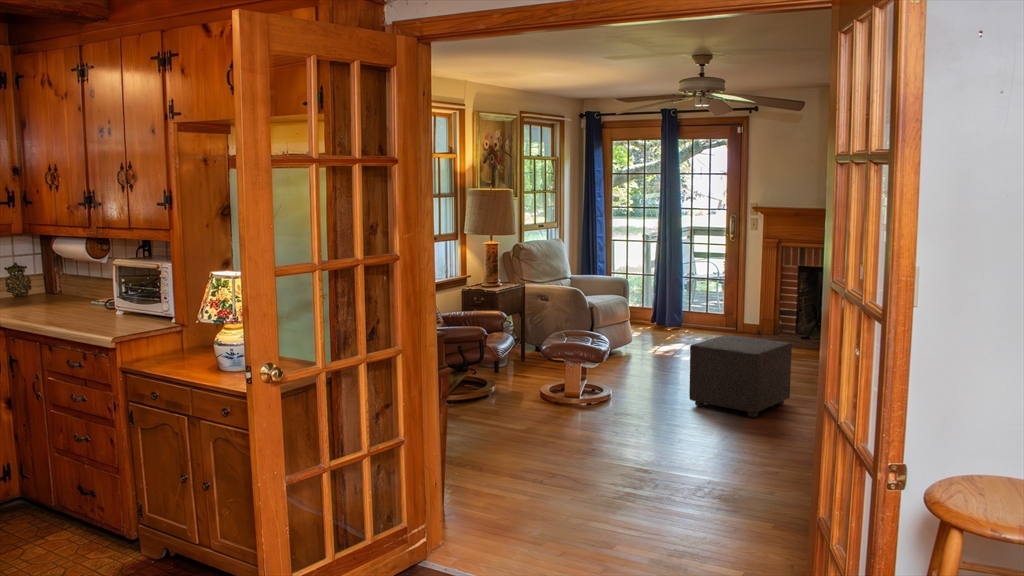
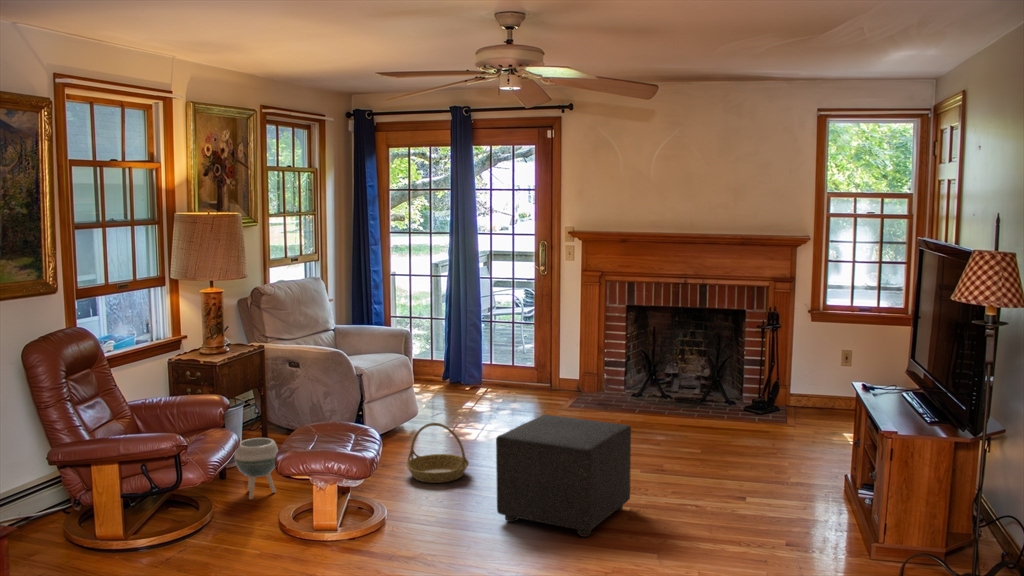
basket: none [624,340,670,383] -> present [406,423,469,483]
planter: none [507,344,536,385] -> present [235,438,278,499]

